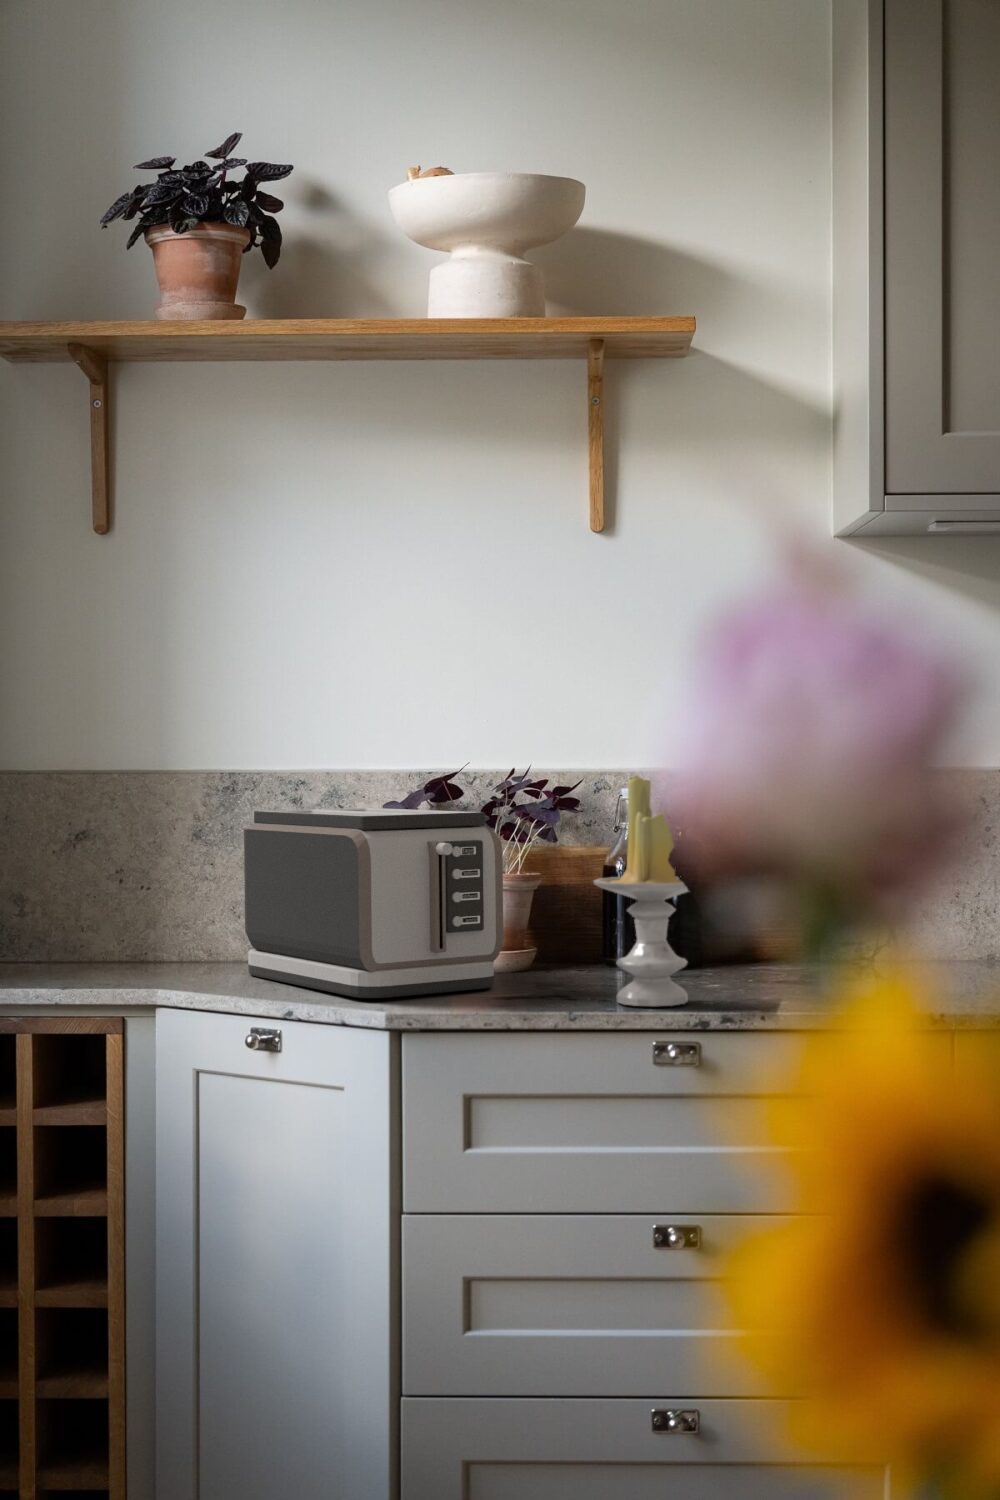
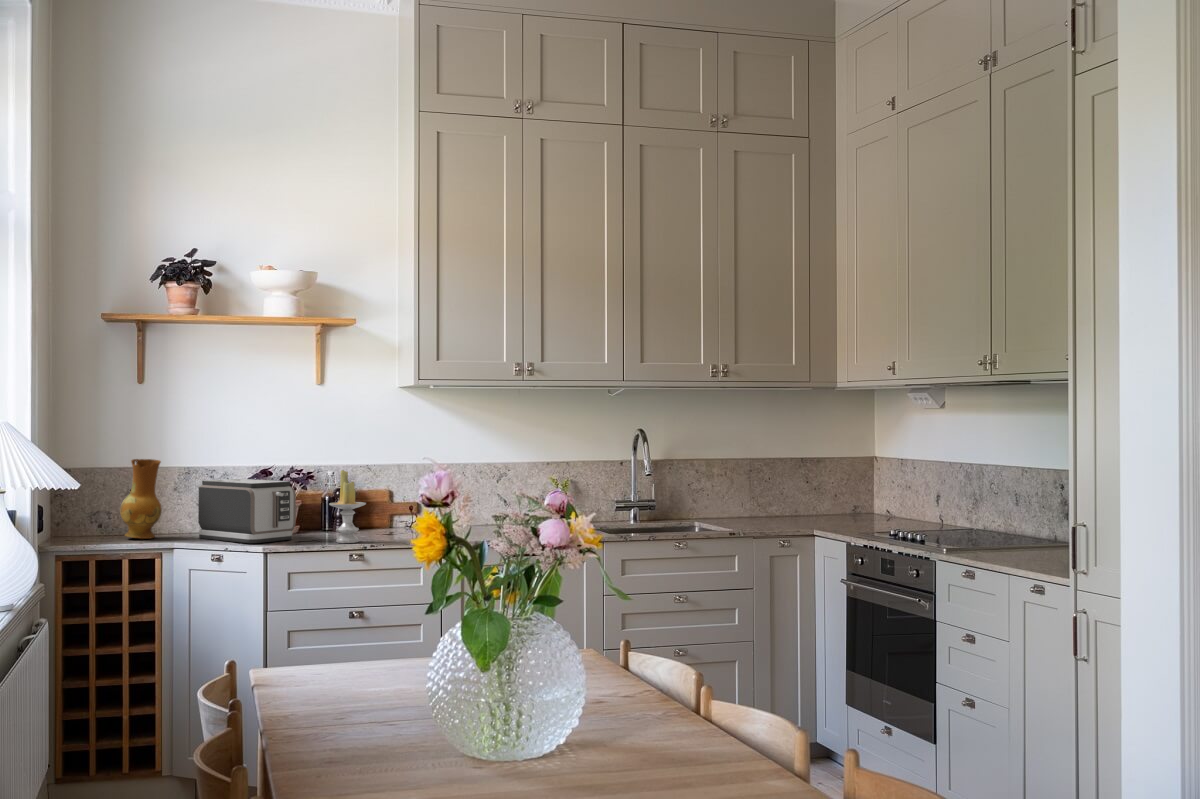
ceramic jug: none [44,750,153,974] -> present [120,459,162,539]

